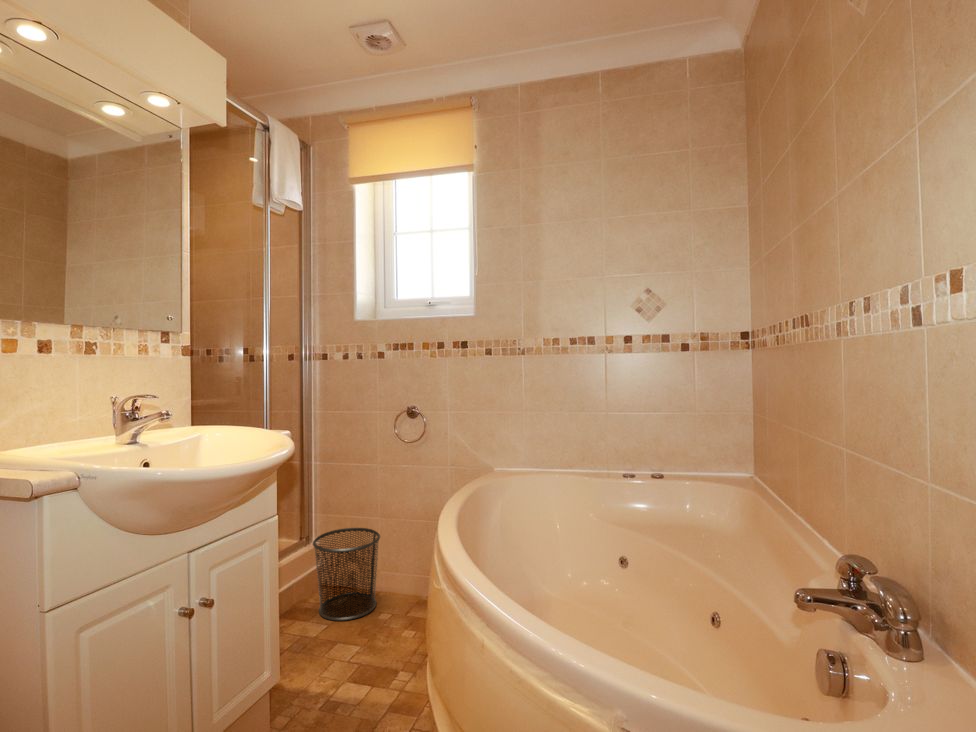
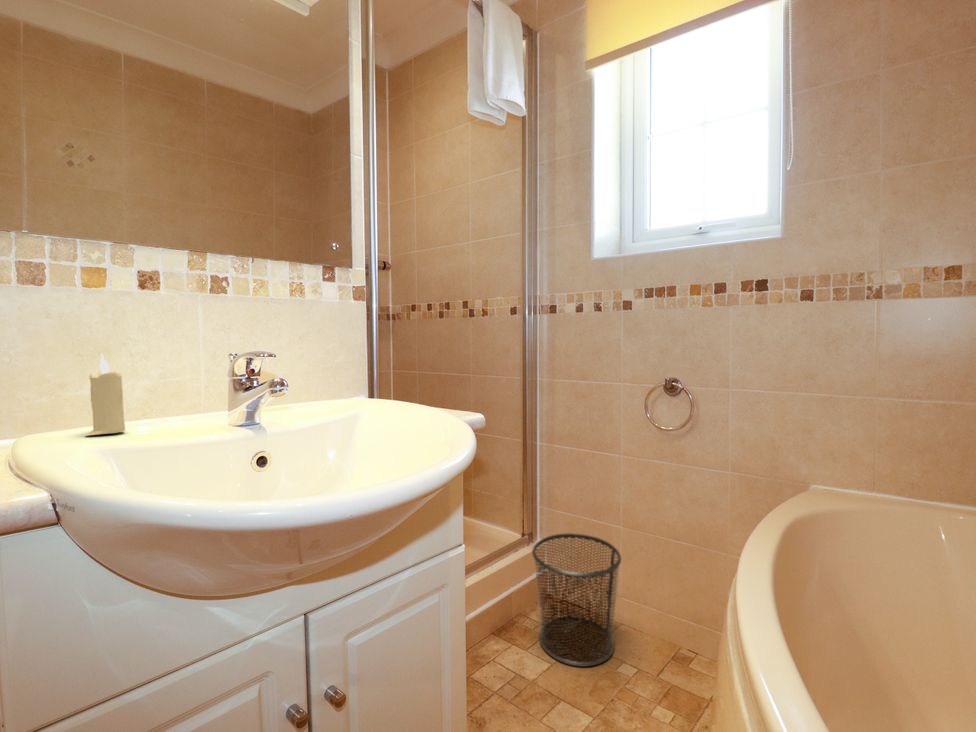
candle: none [32,400,56,453] -> present [85,354,125,436]

